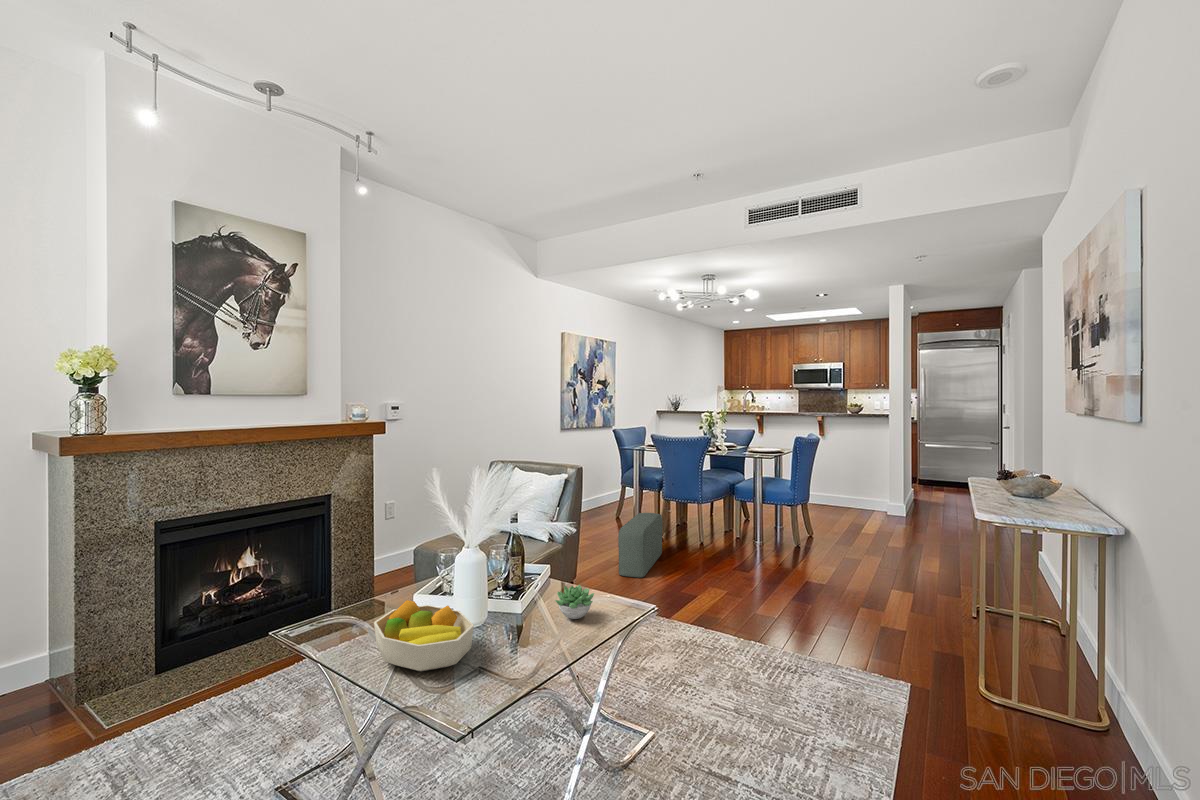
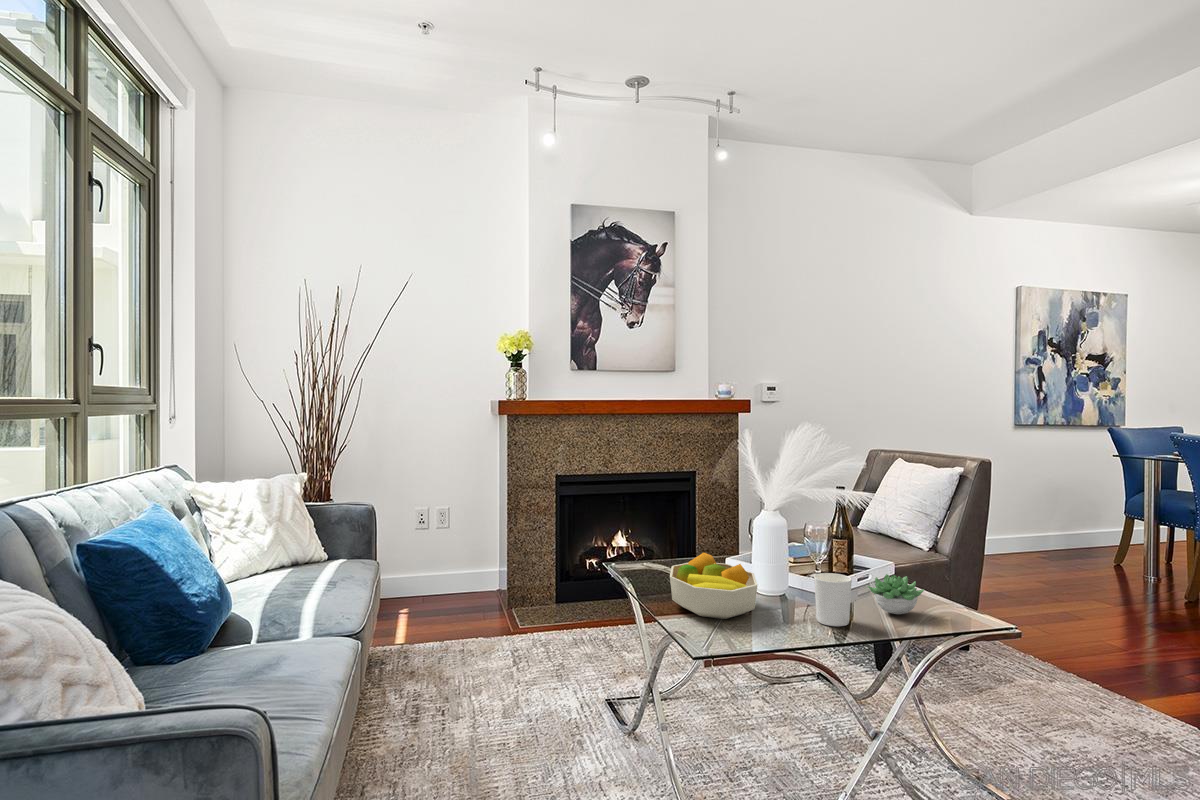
pouf: present [618,513,662,578] -> none [1073,546,1174,636]
candle holder: none [522,597,553,646] -> present [814,573,852,626]

